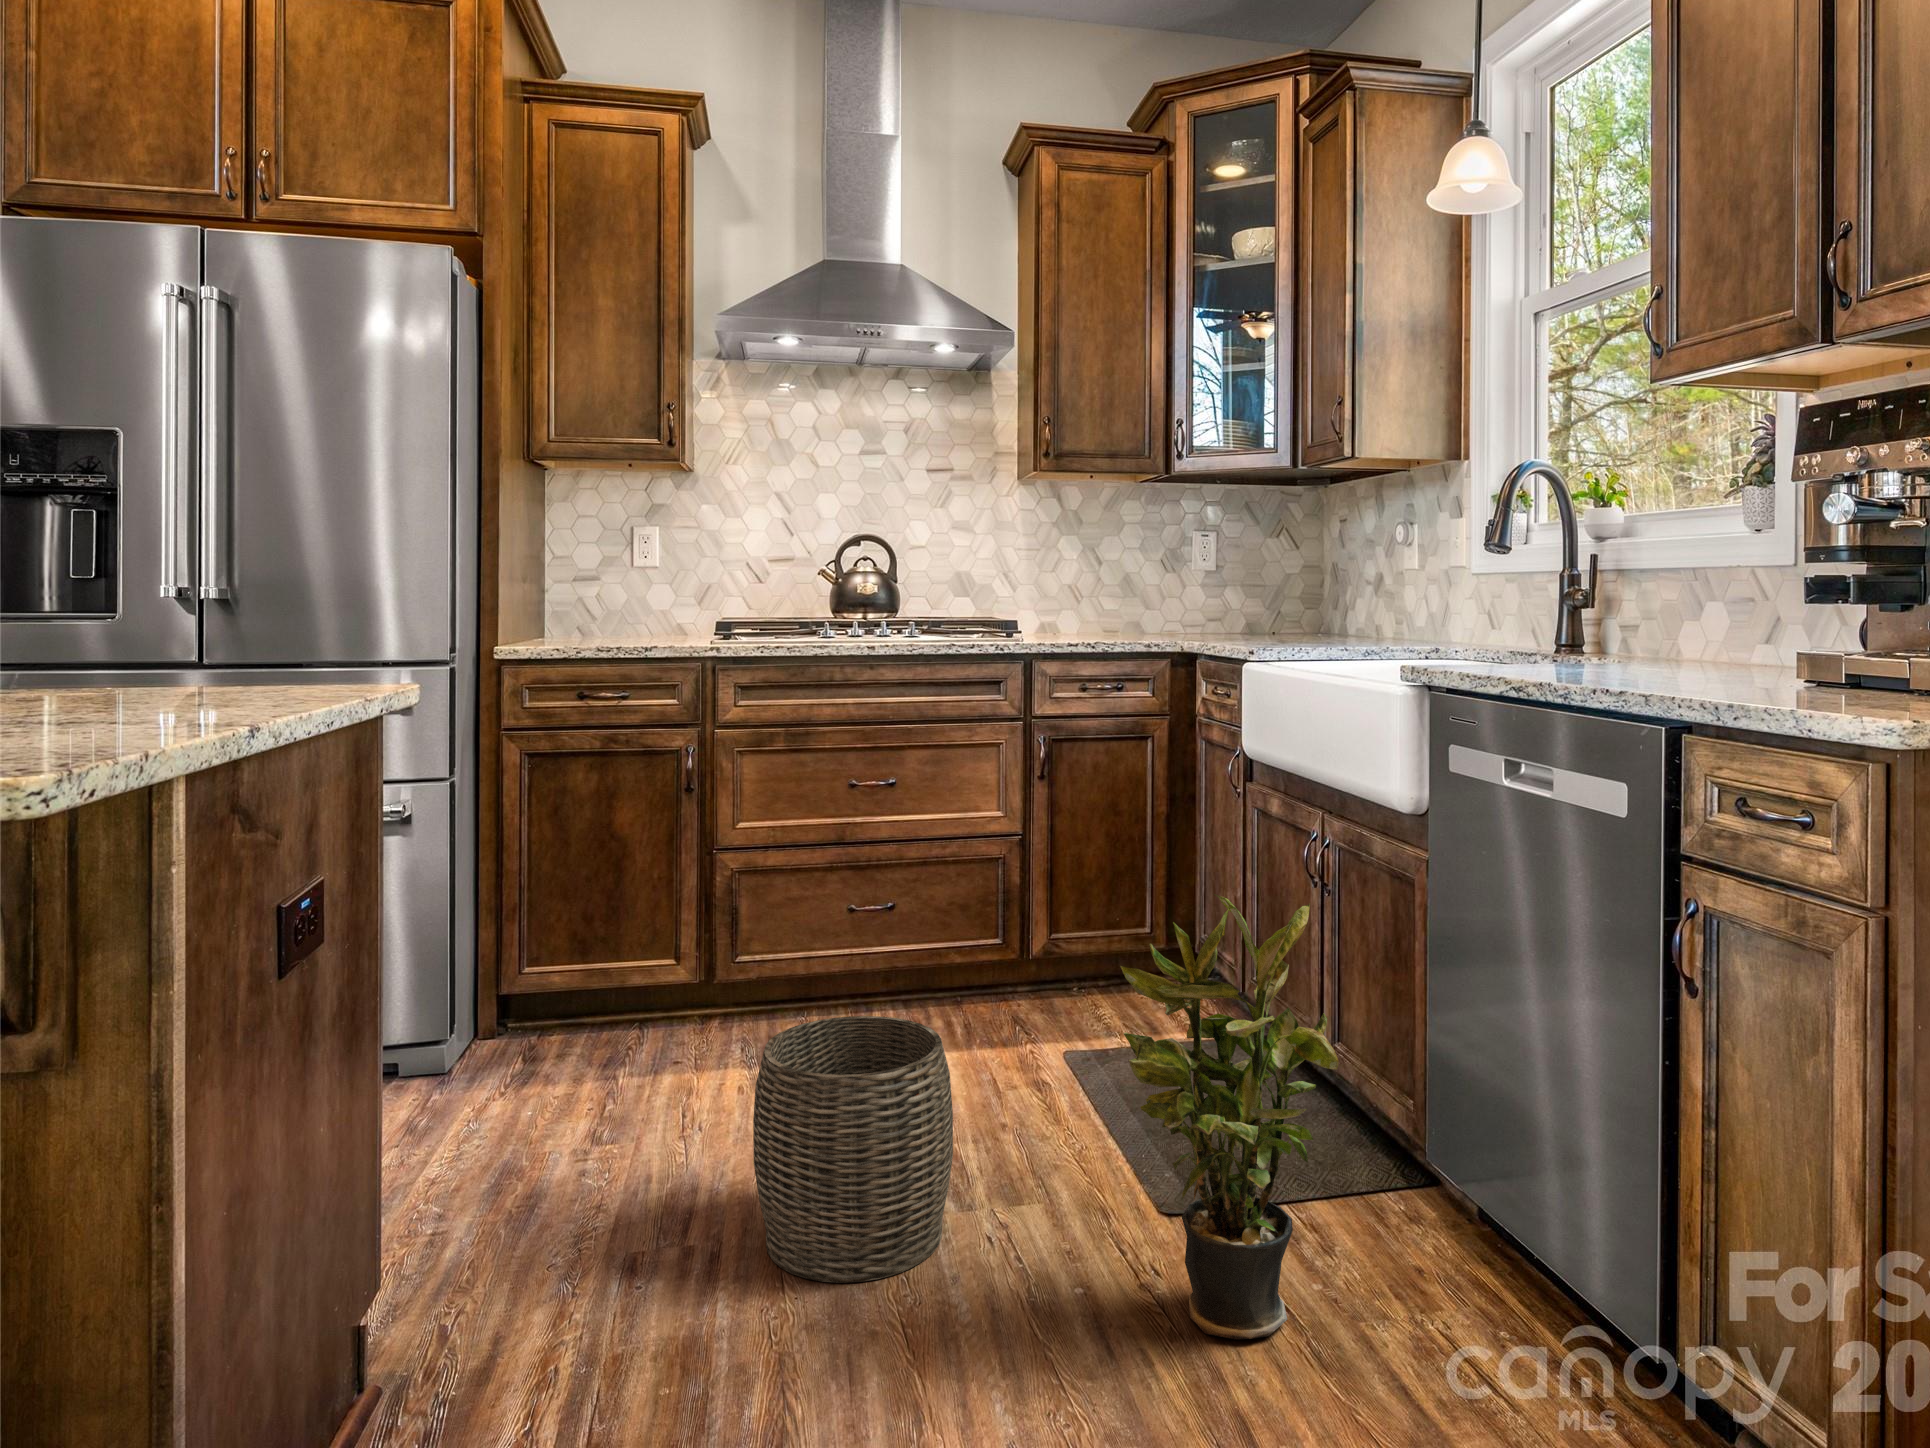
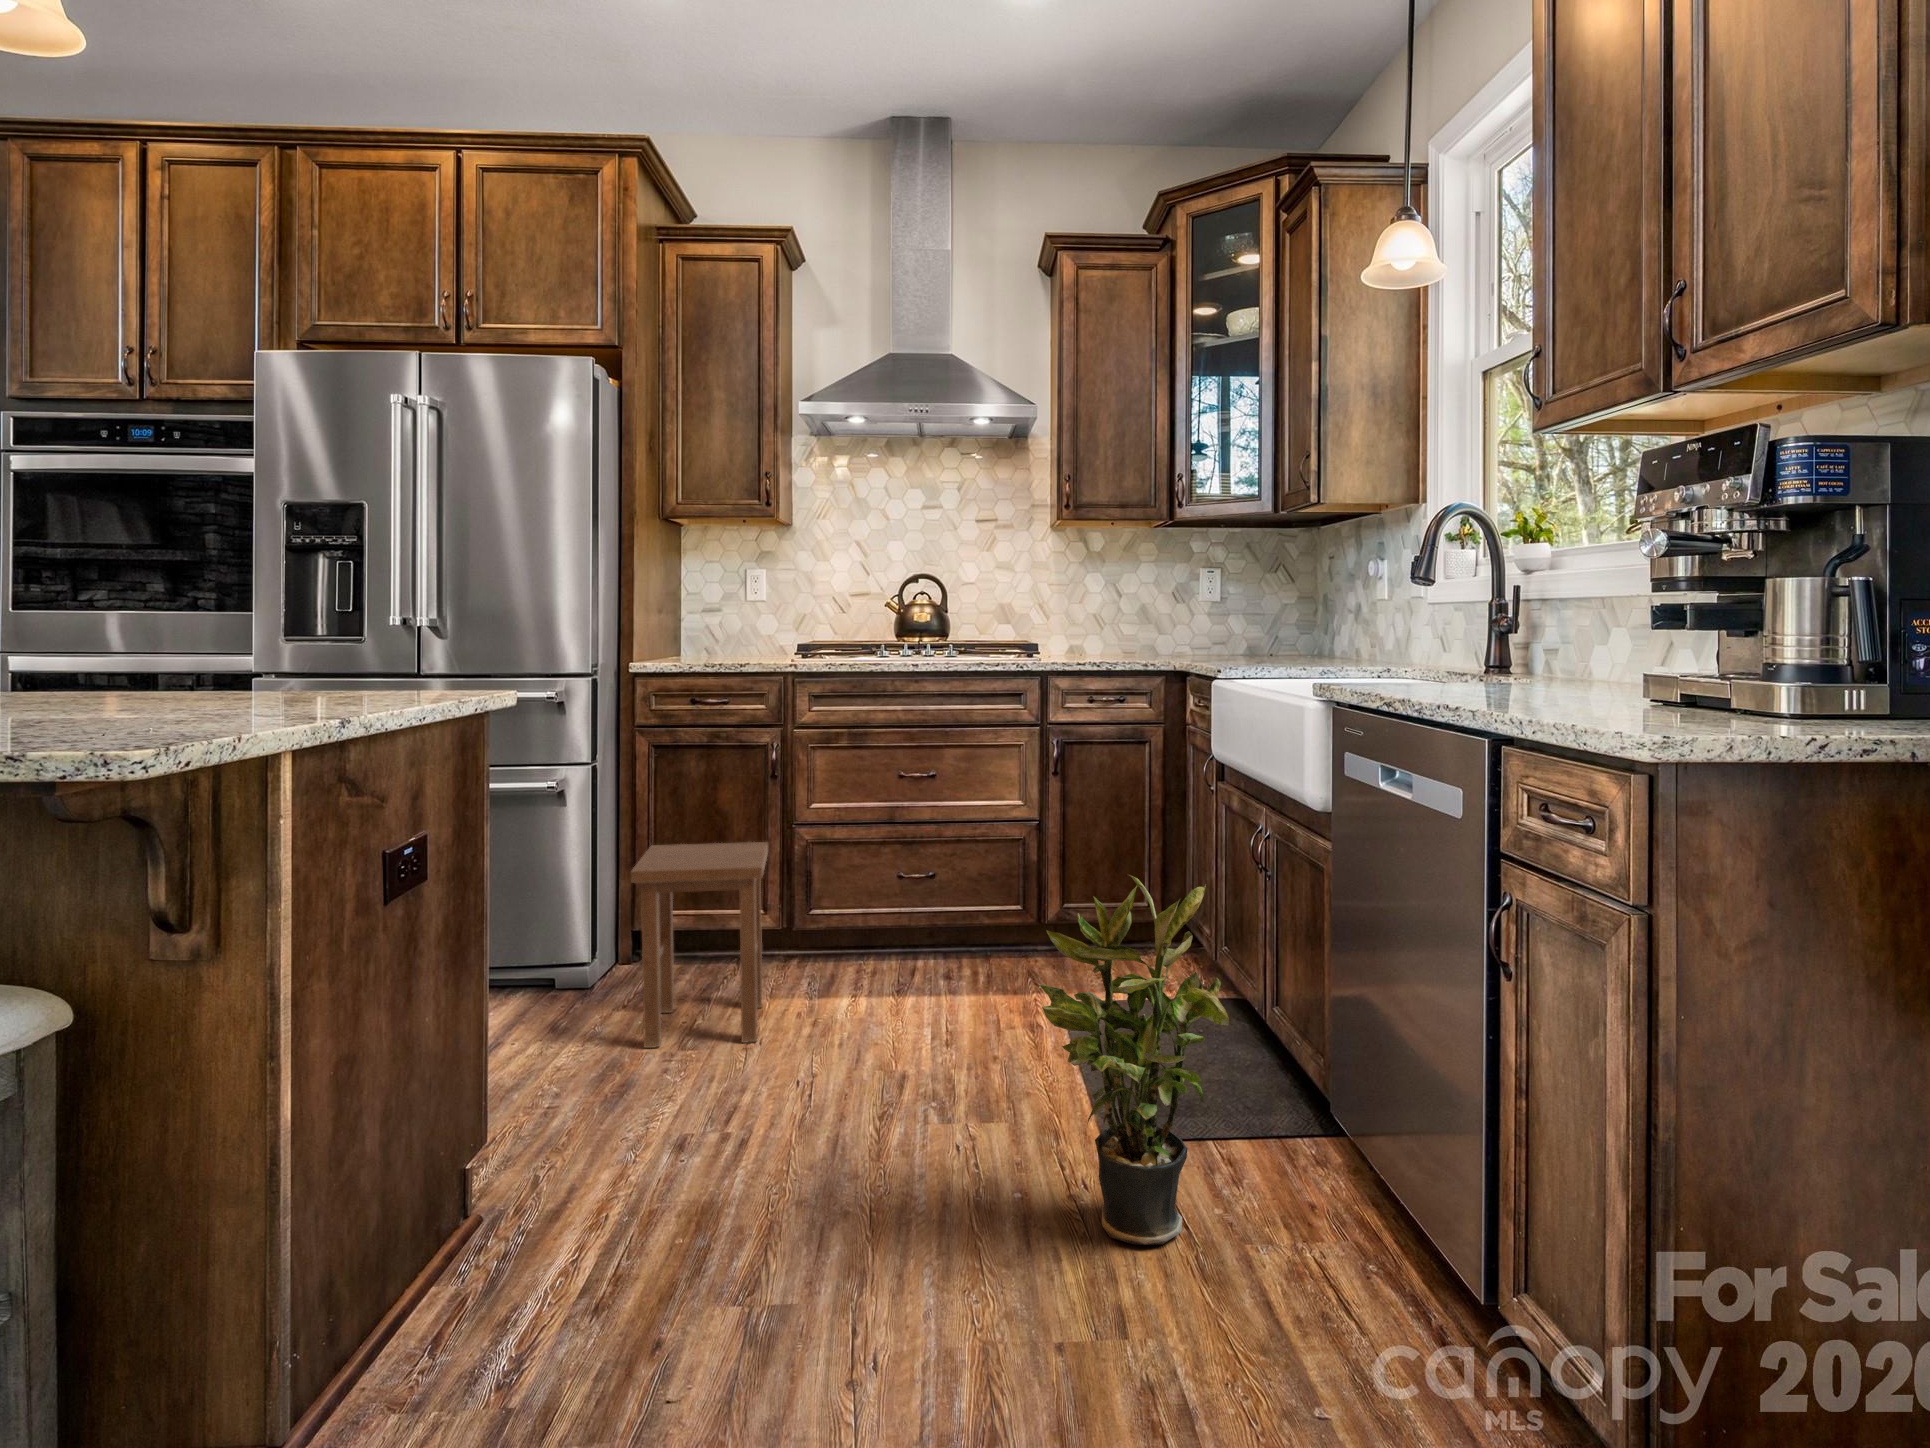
stool: none [531,871,707,1144] -> present [631,842,768,1048]
woven basket: present [753,1016,953,1283] -> none [772,961,930,1171]

